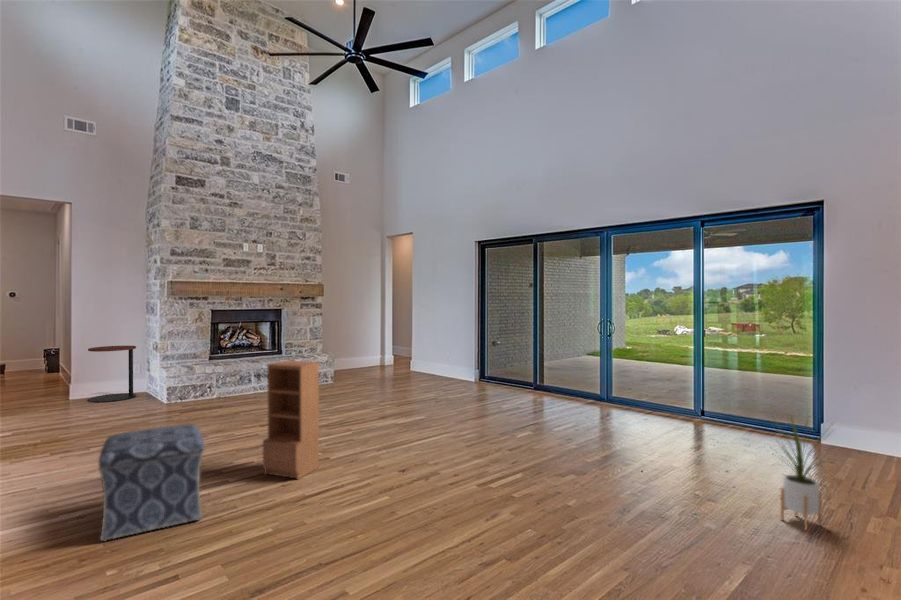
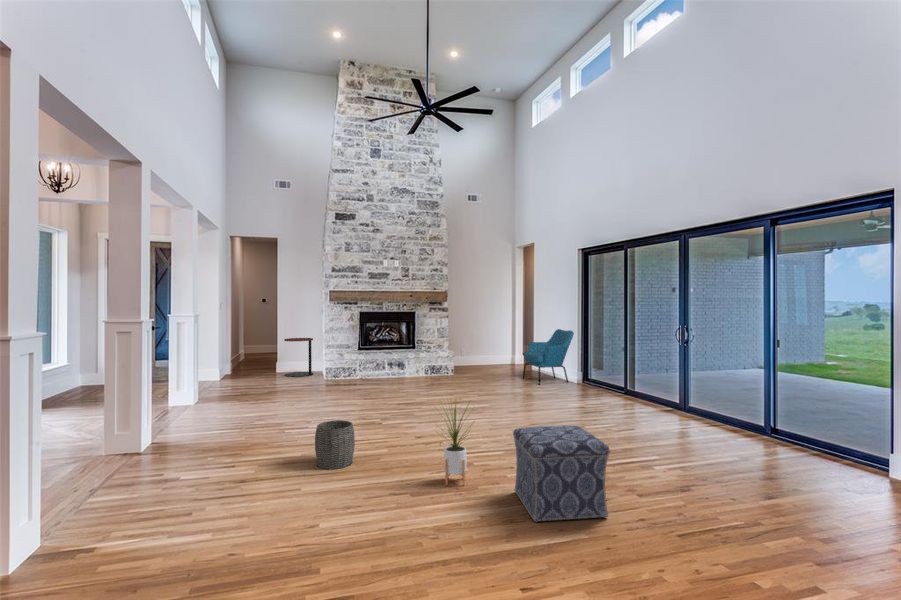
armchair: none [417,326,472,387] -> present [523,329,574,385]
bookcase: present [263,361,319,480] -> none [339,351,377,435]
house plant: present [781,420,822,530] -> present [444,400,472,485]
ottoman: present [98,424,204,541] -> present [513,425,610,522]
woven basket: none [284,465,344,545] -> present [315,420,355,469]

